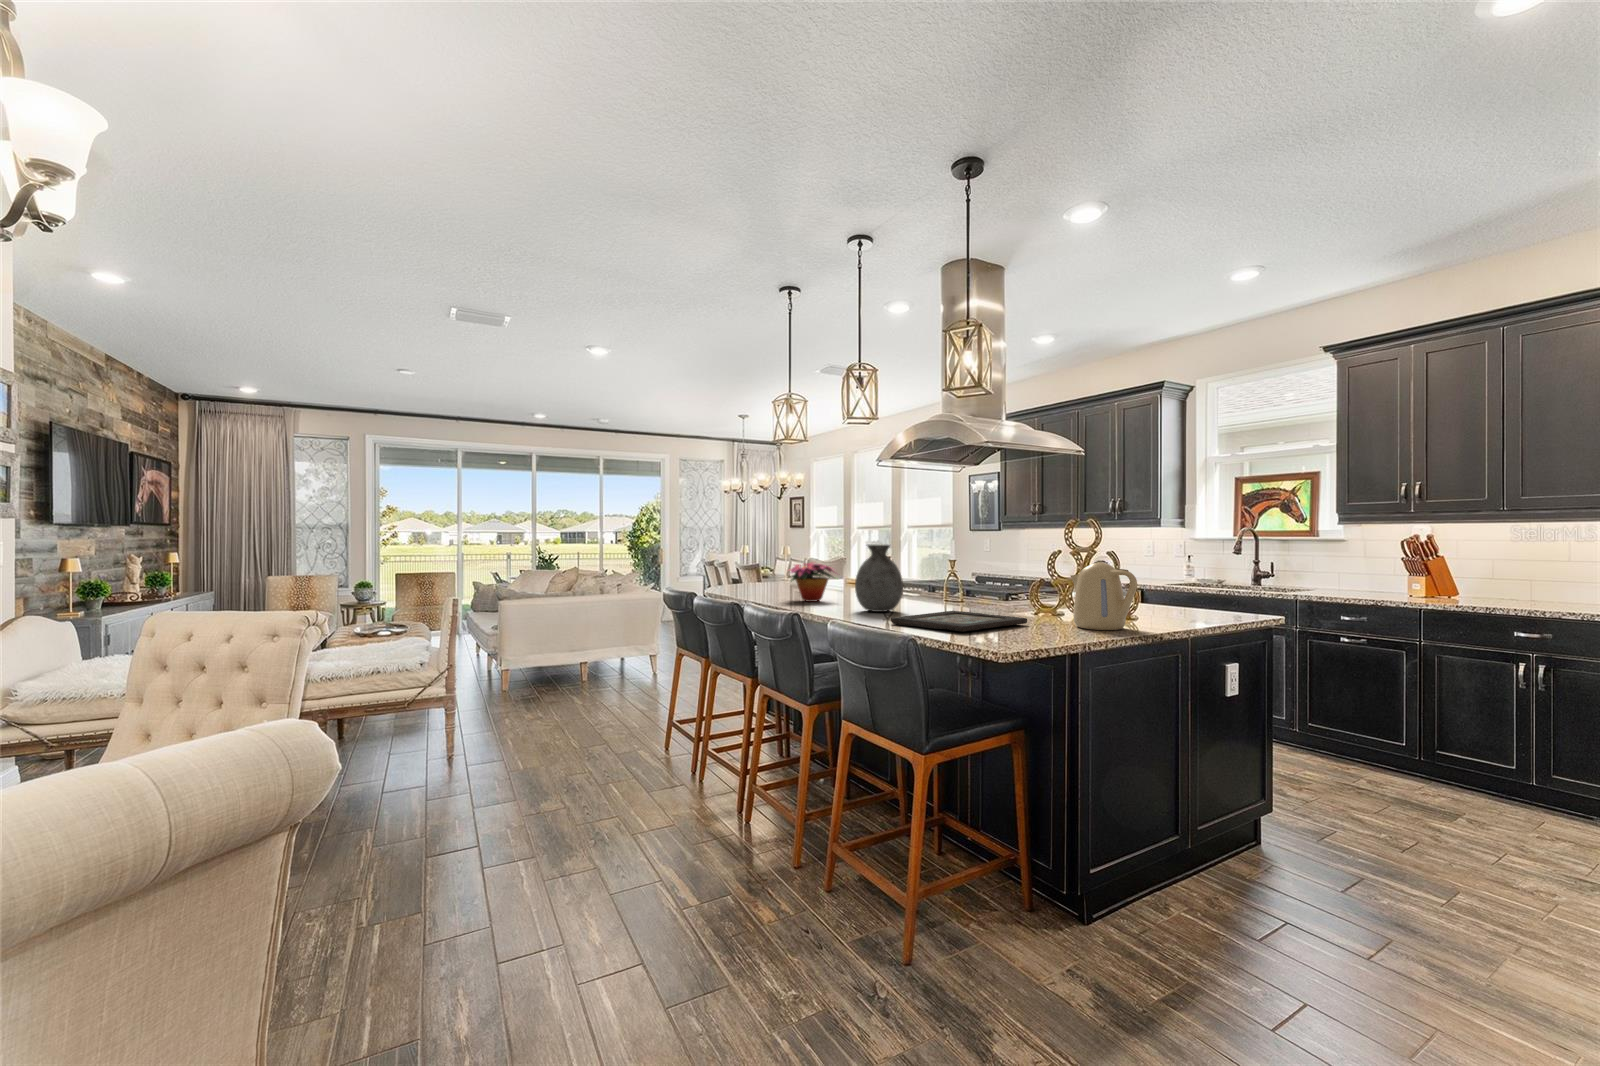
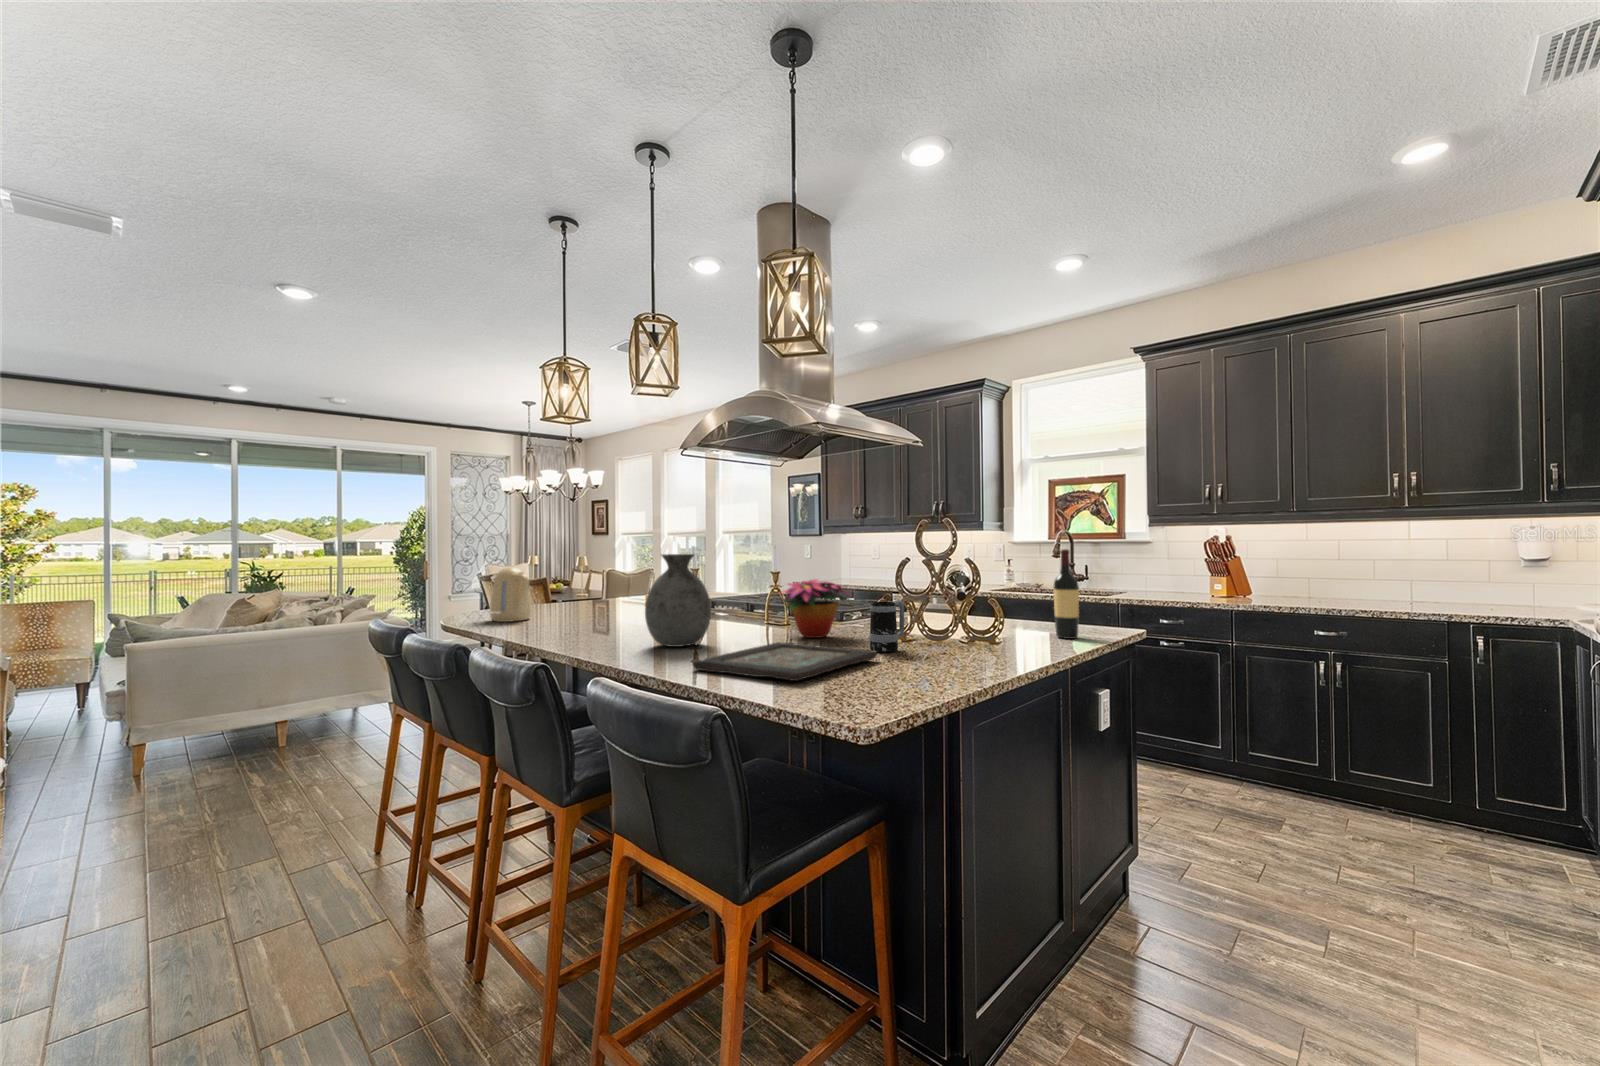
wine bottle: none [1191,545,1214,620] -> present [1054,549,1079,639]
kettle: present [1071,562,1137,630] -> present [490,567,532,622]
flower arrangement: present [790,563,834,602] -> present [781,579,851,638]
mug: none [1024,582,1054,621] -> present [869,600,905,652]

